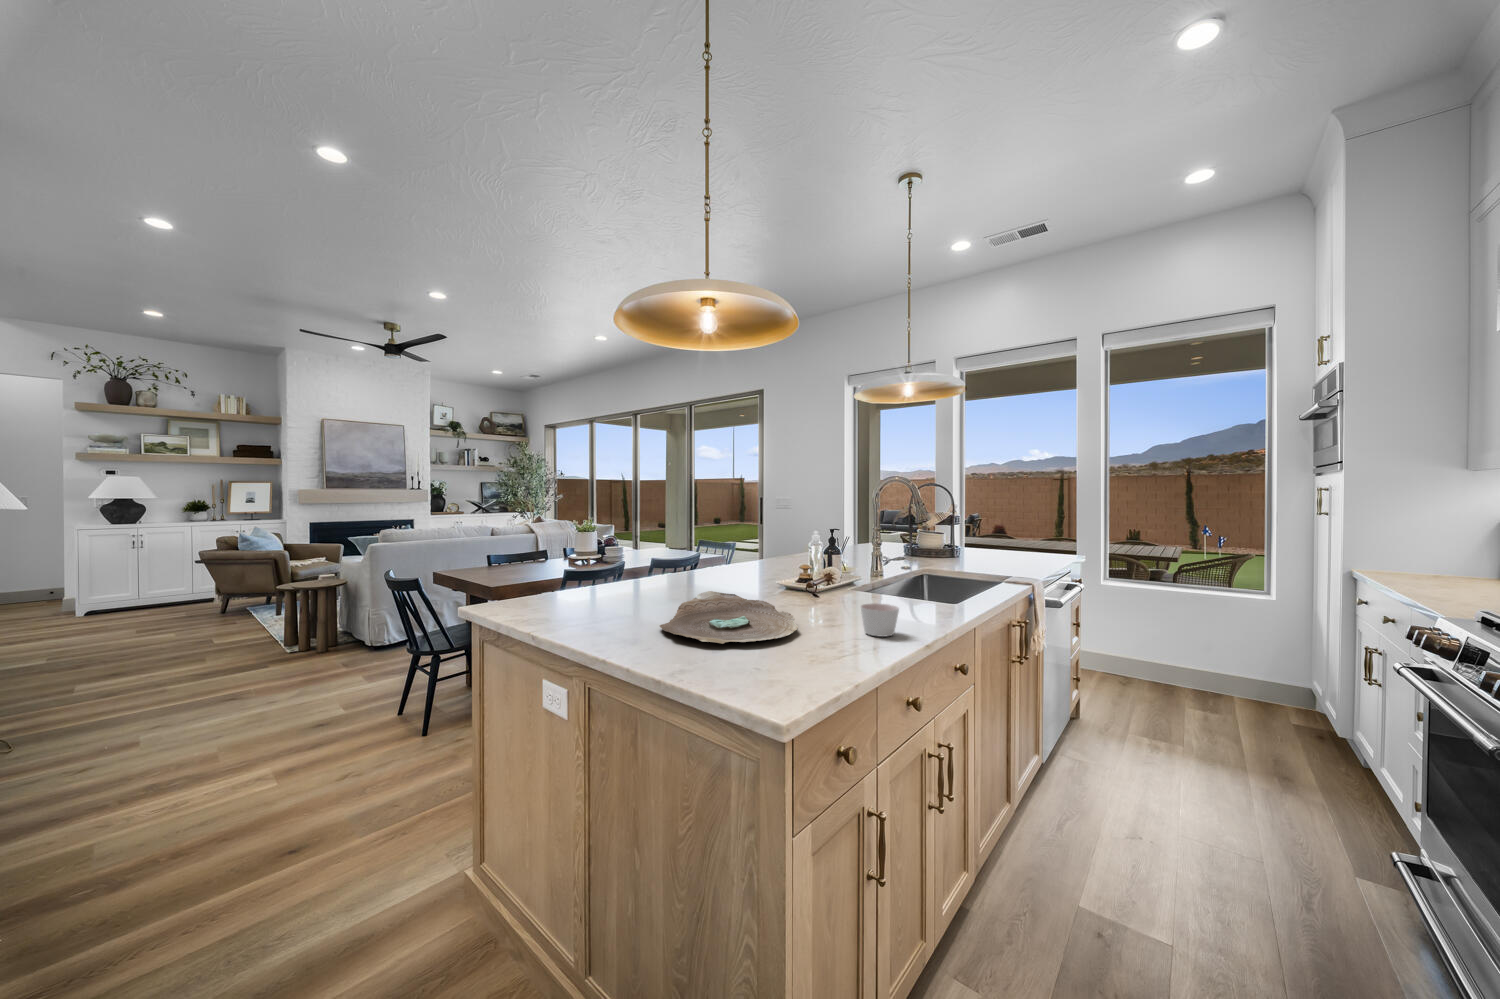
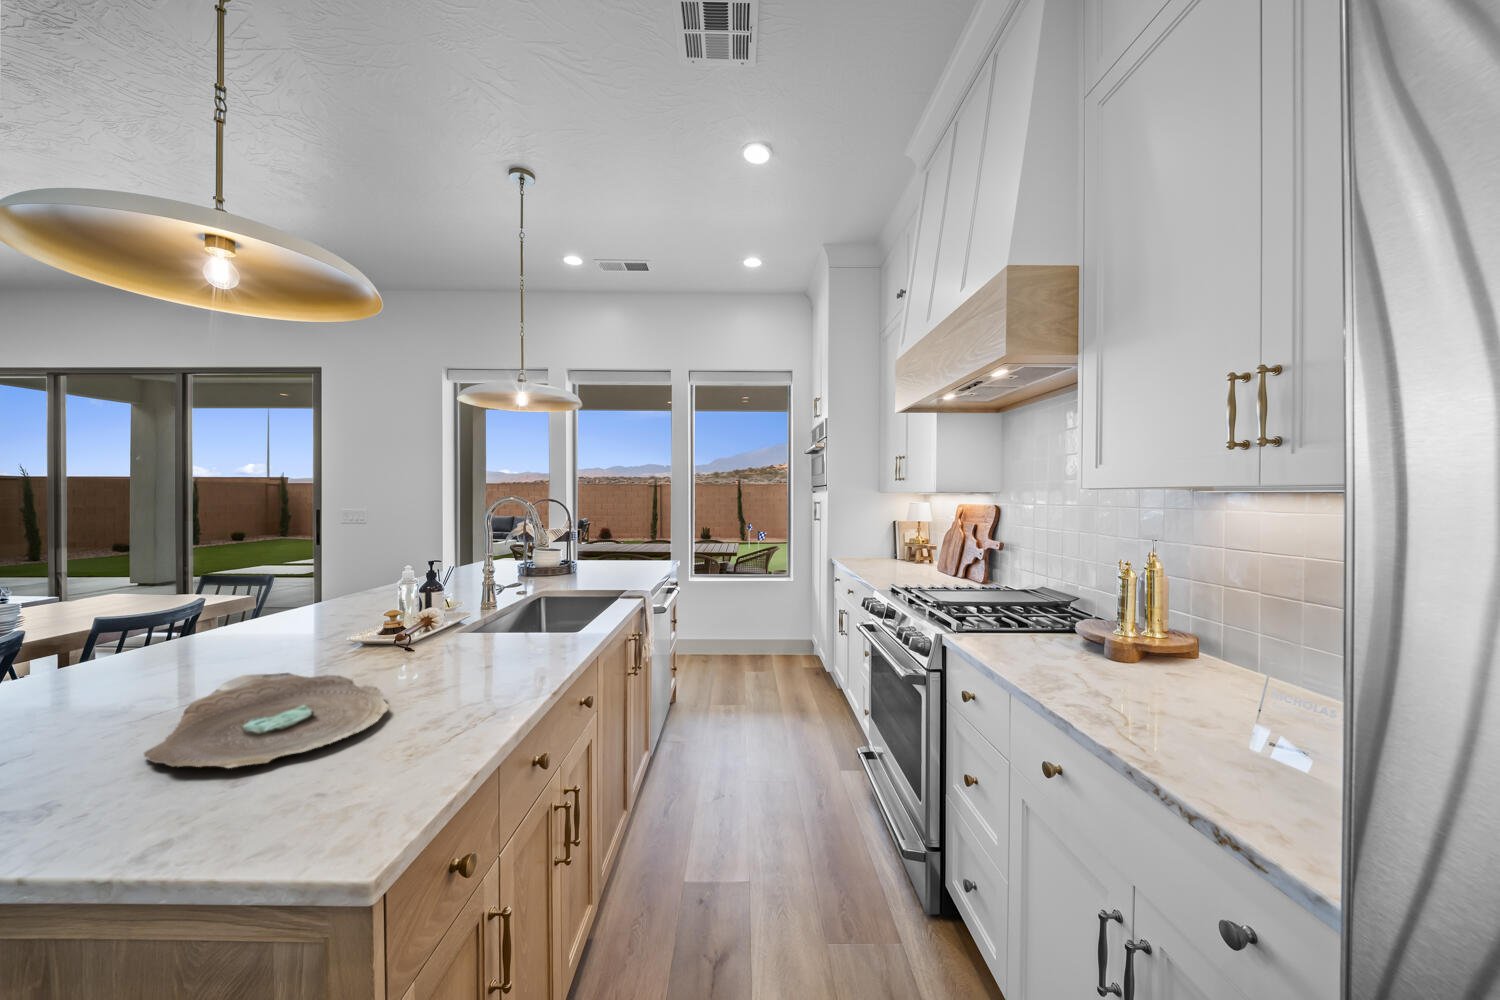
candle: present [861,603,899,637] -> none [472,656,519,697]

